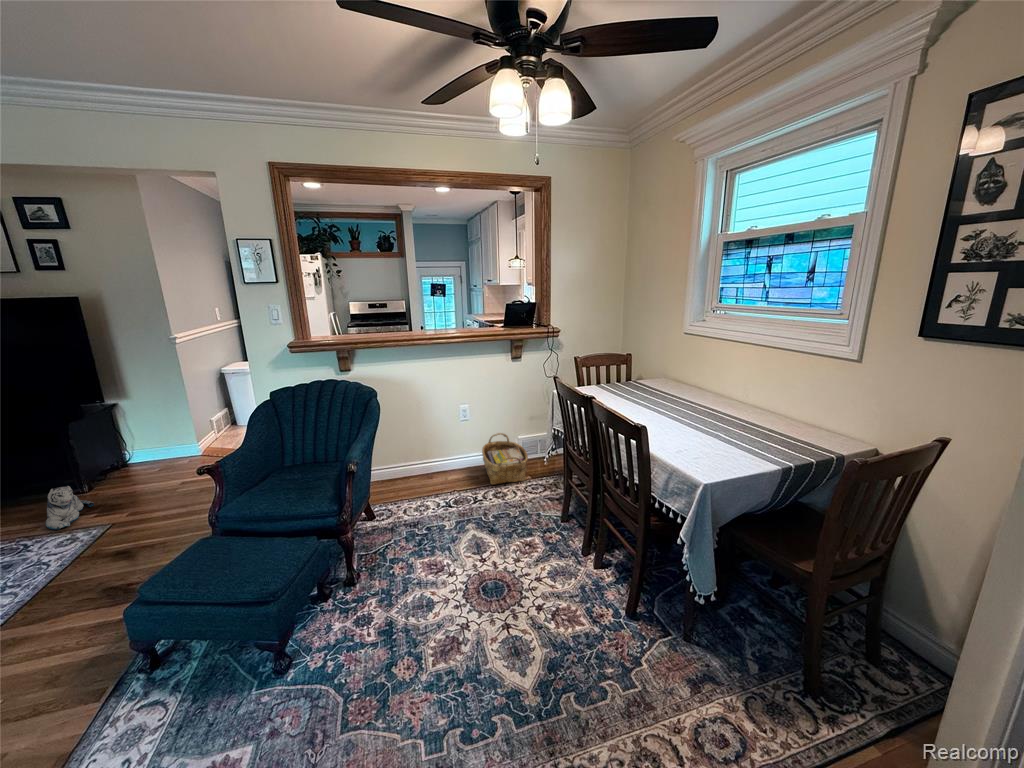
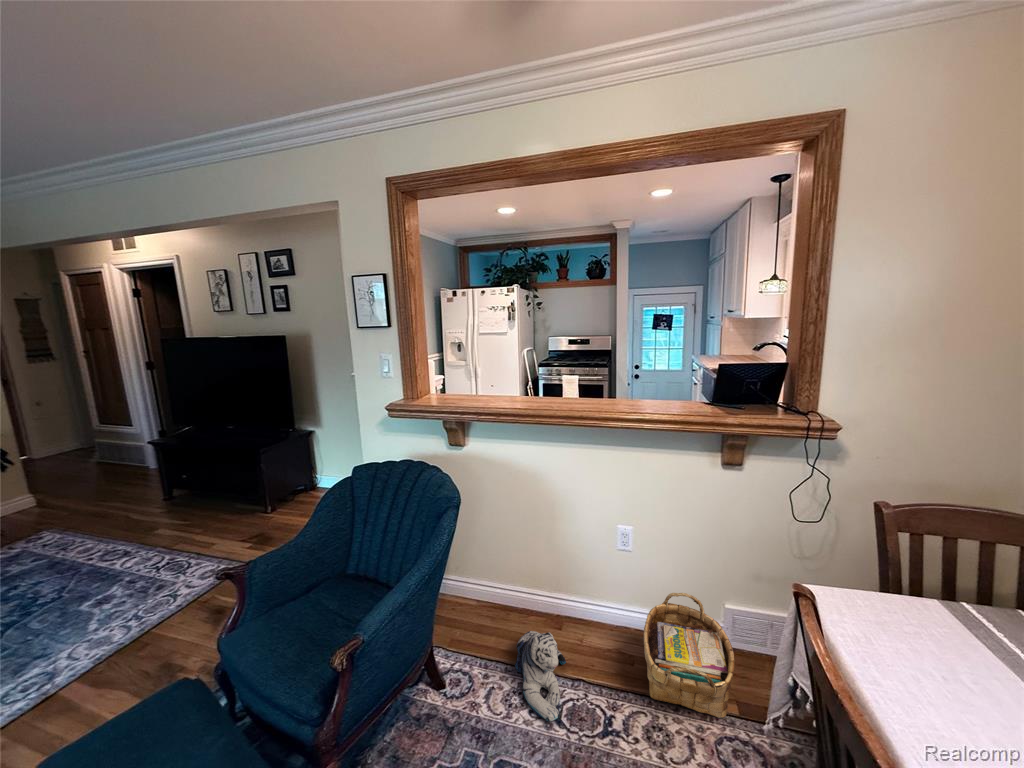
plush toy: present [46,486,94,530] -> present [515,631,566,722]

